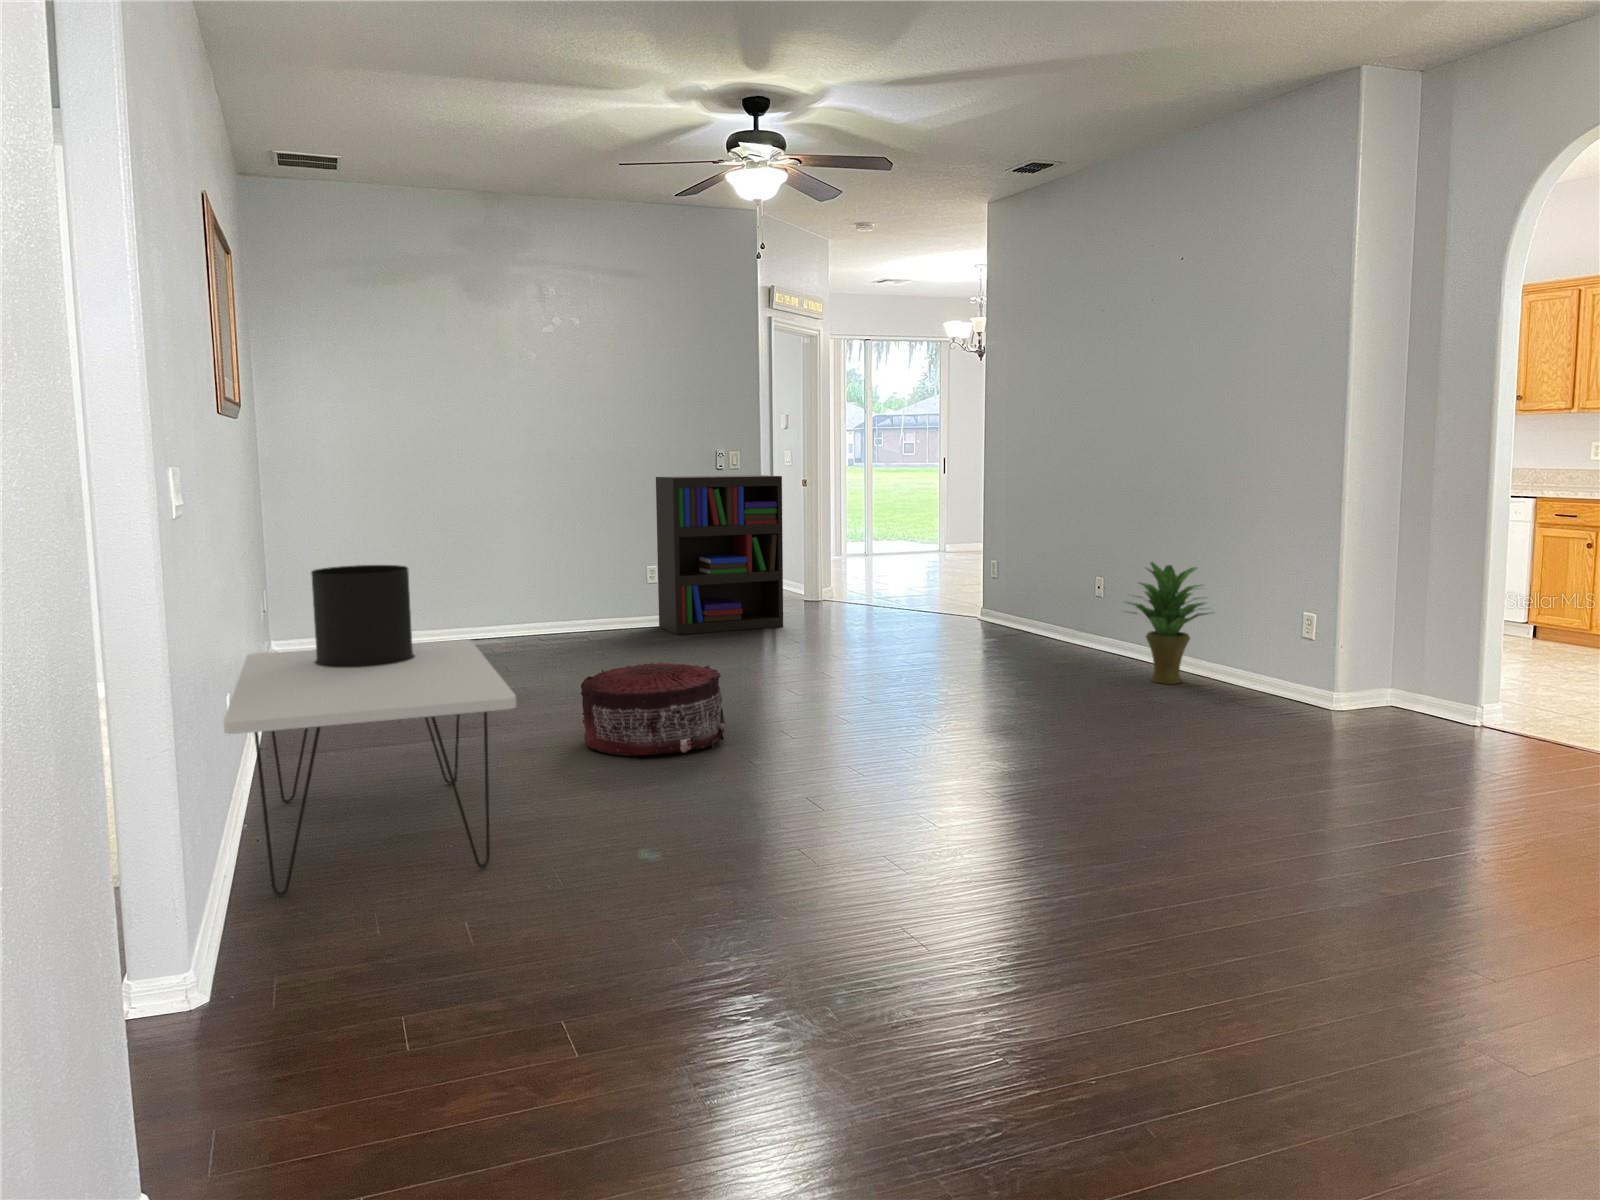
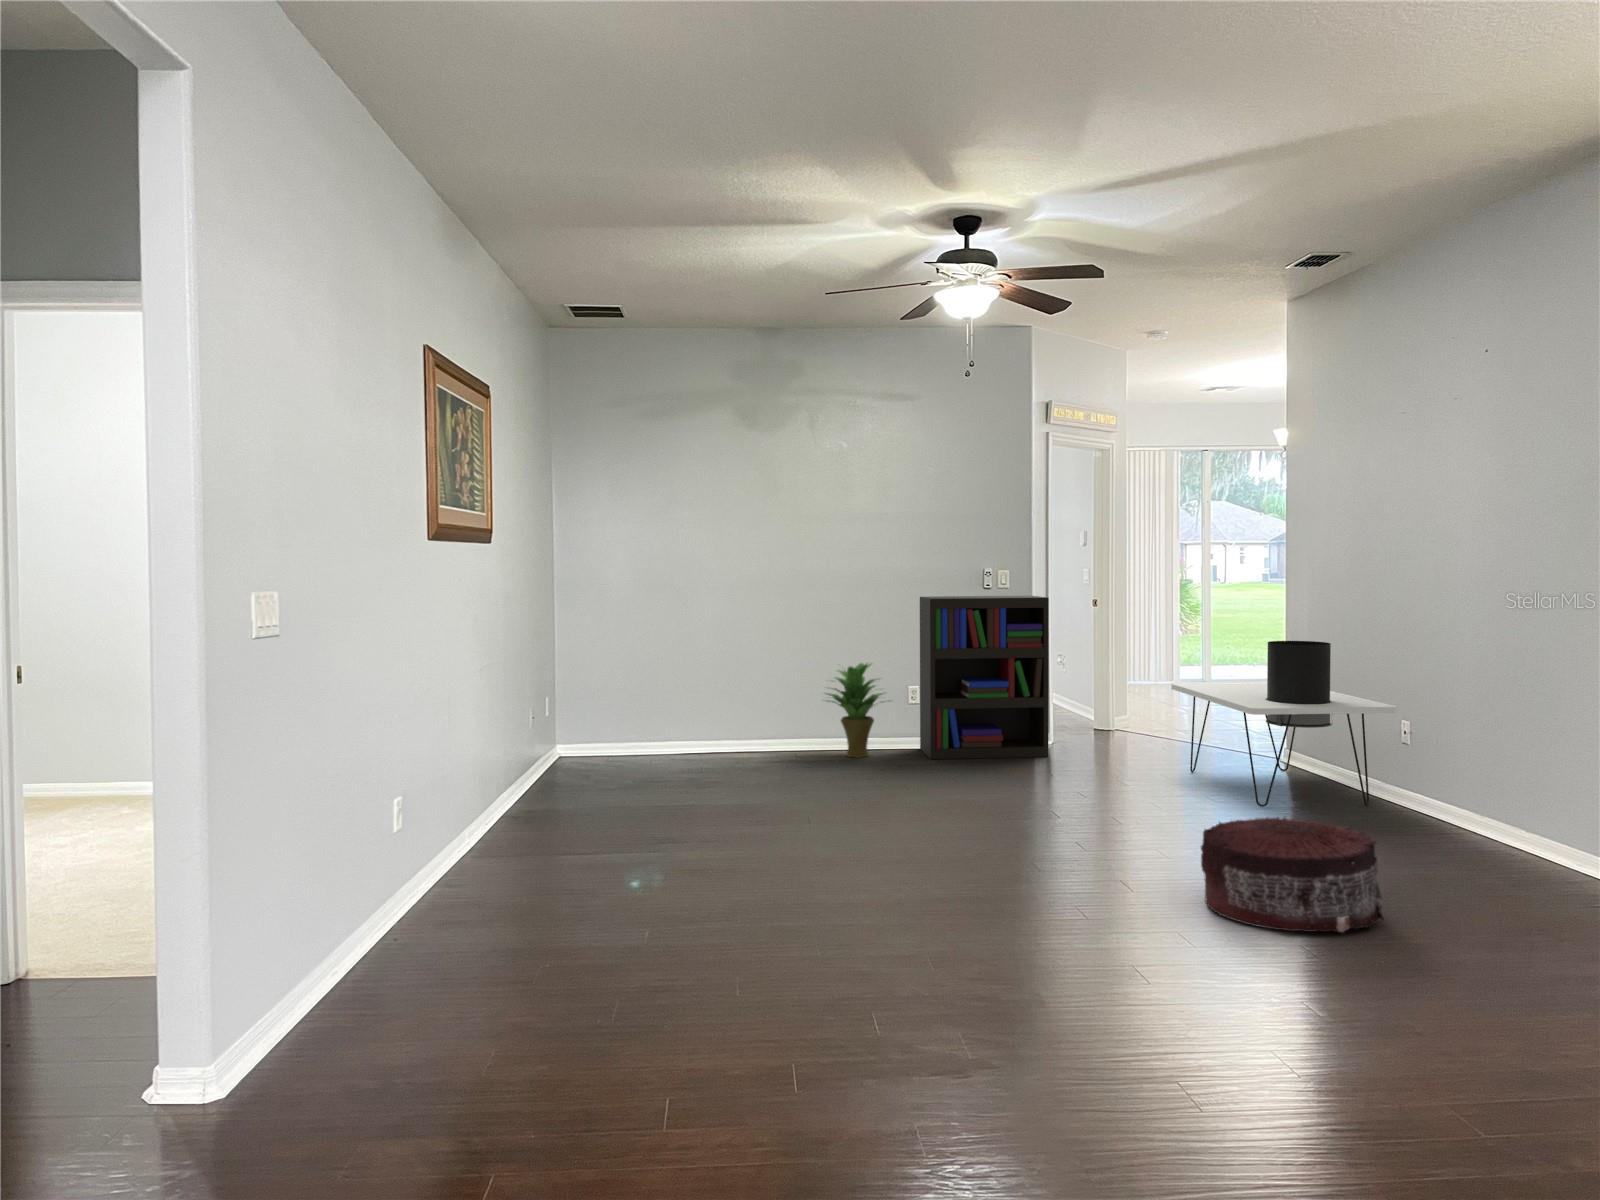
potted plant: present [1126,562,1209,684] -> present [826,663,890,758]
side table: present [224,565,516,896] -> present [1171,641,1396,807]
pouf: present [581,662,725,756] -> present [1201,816,1383,932]

